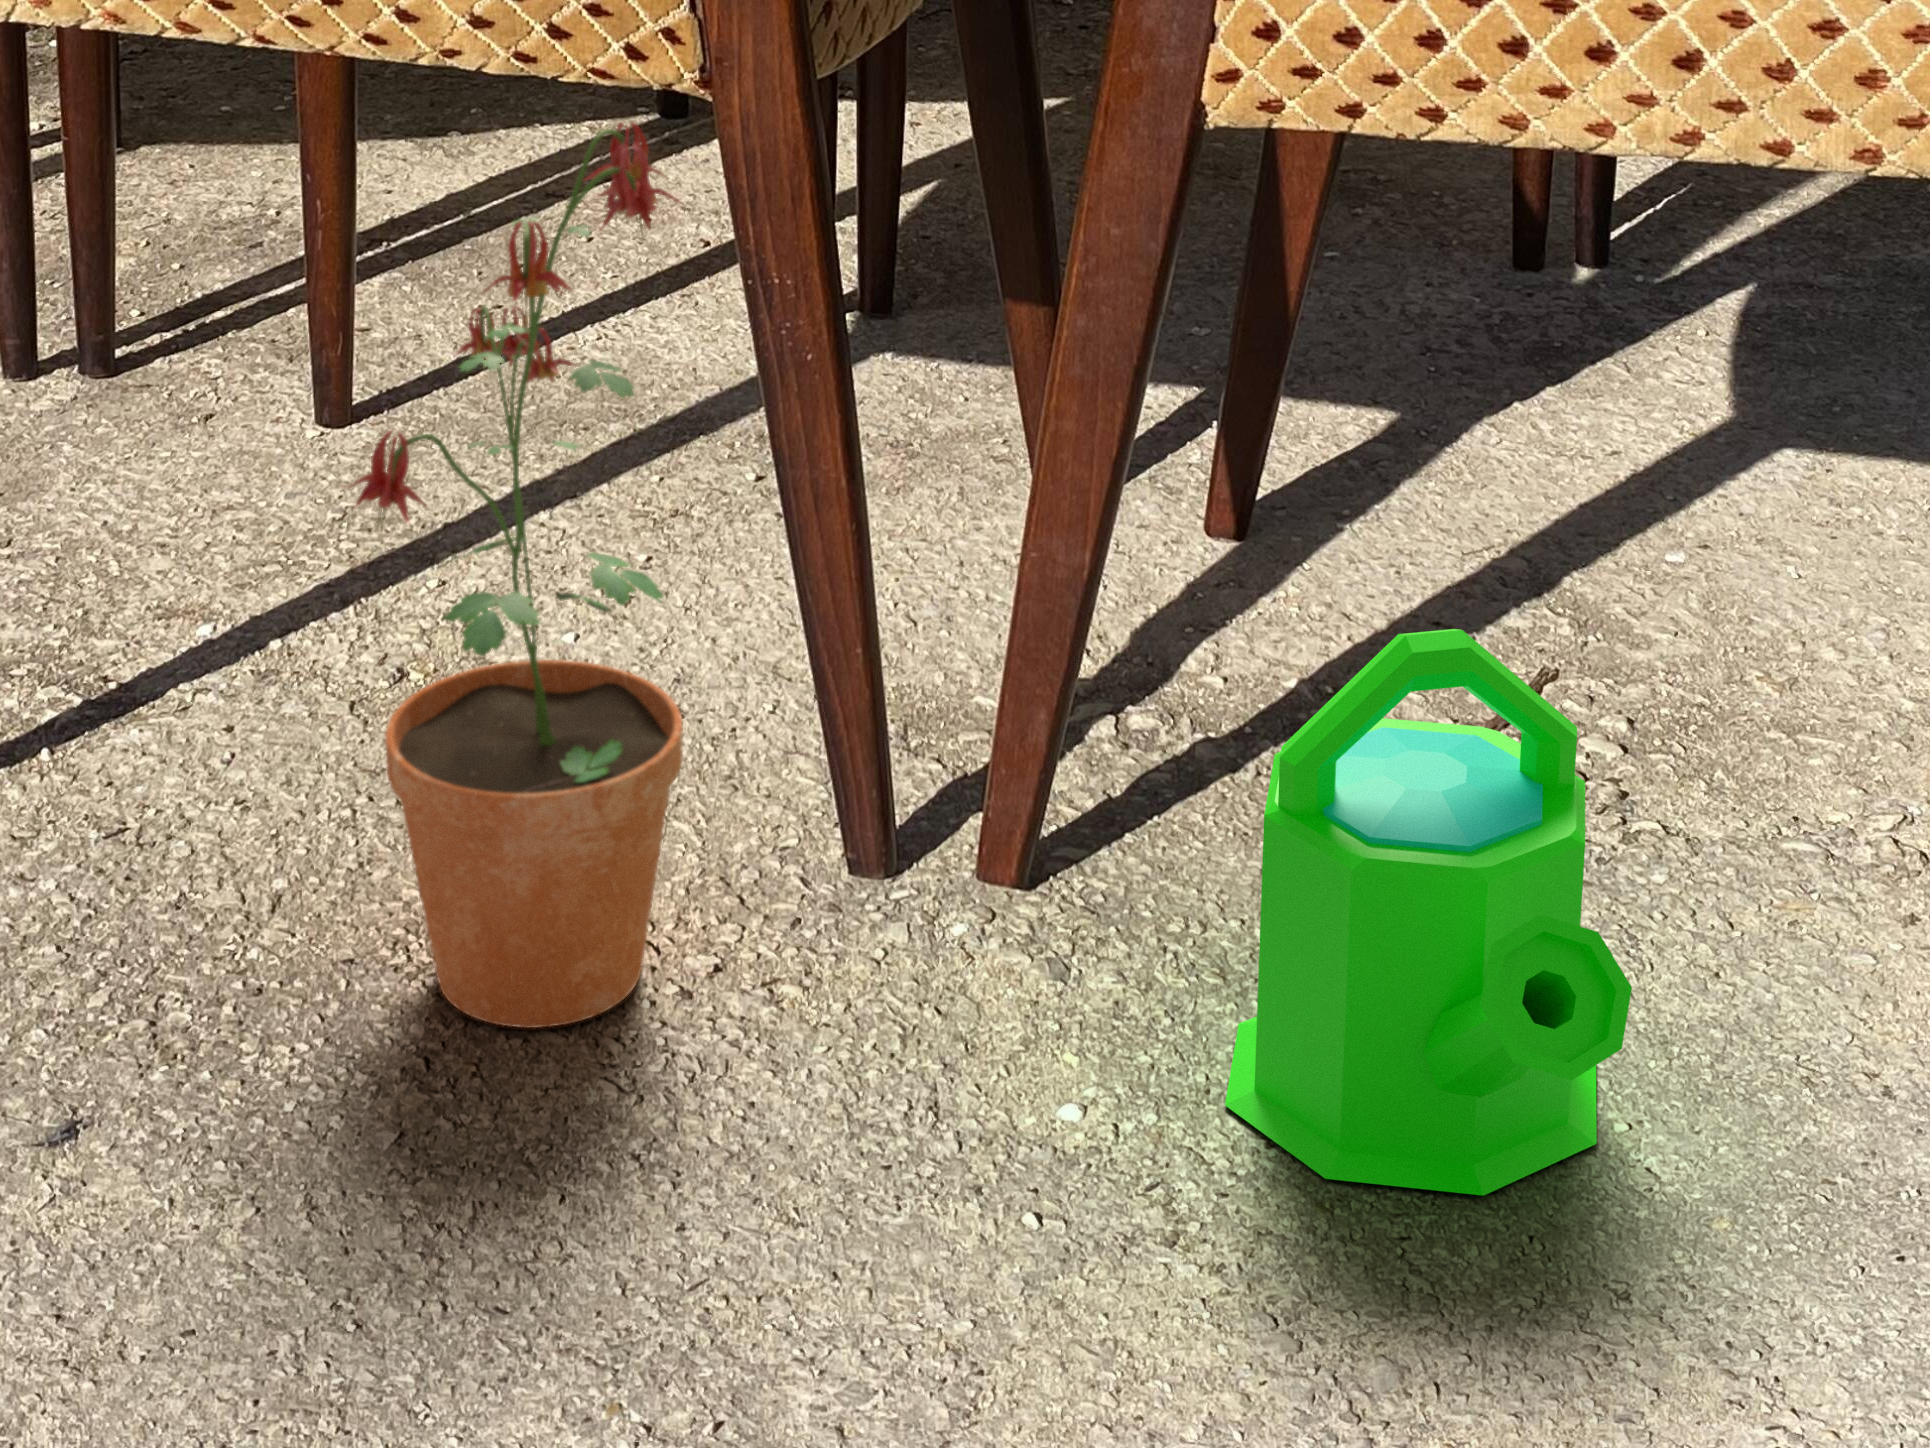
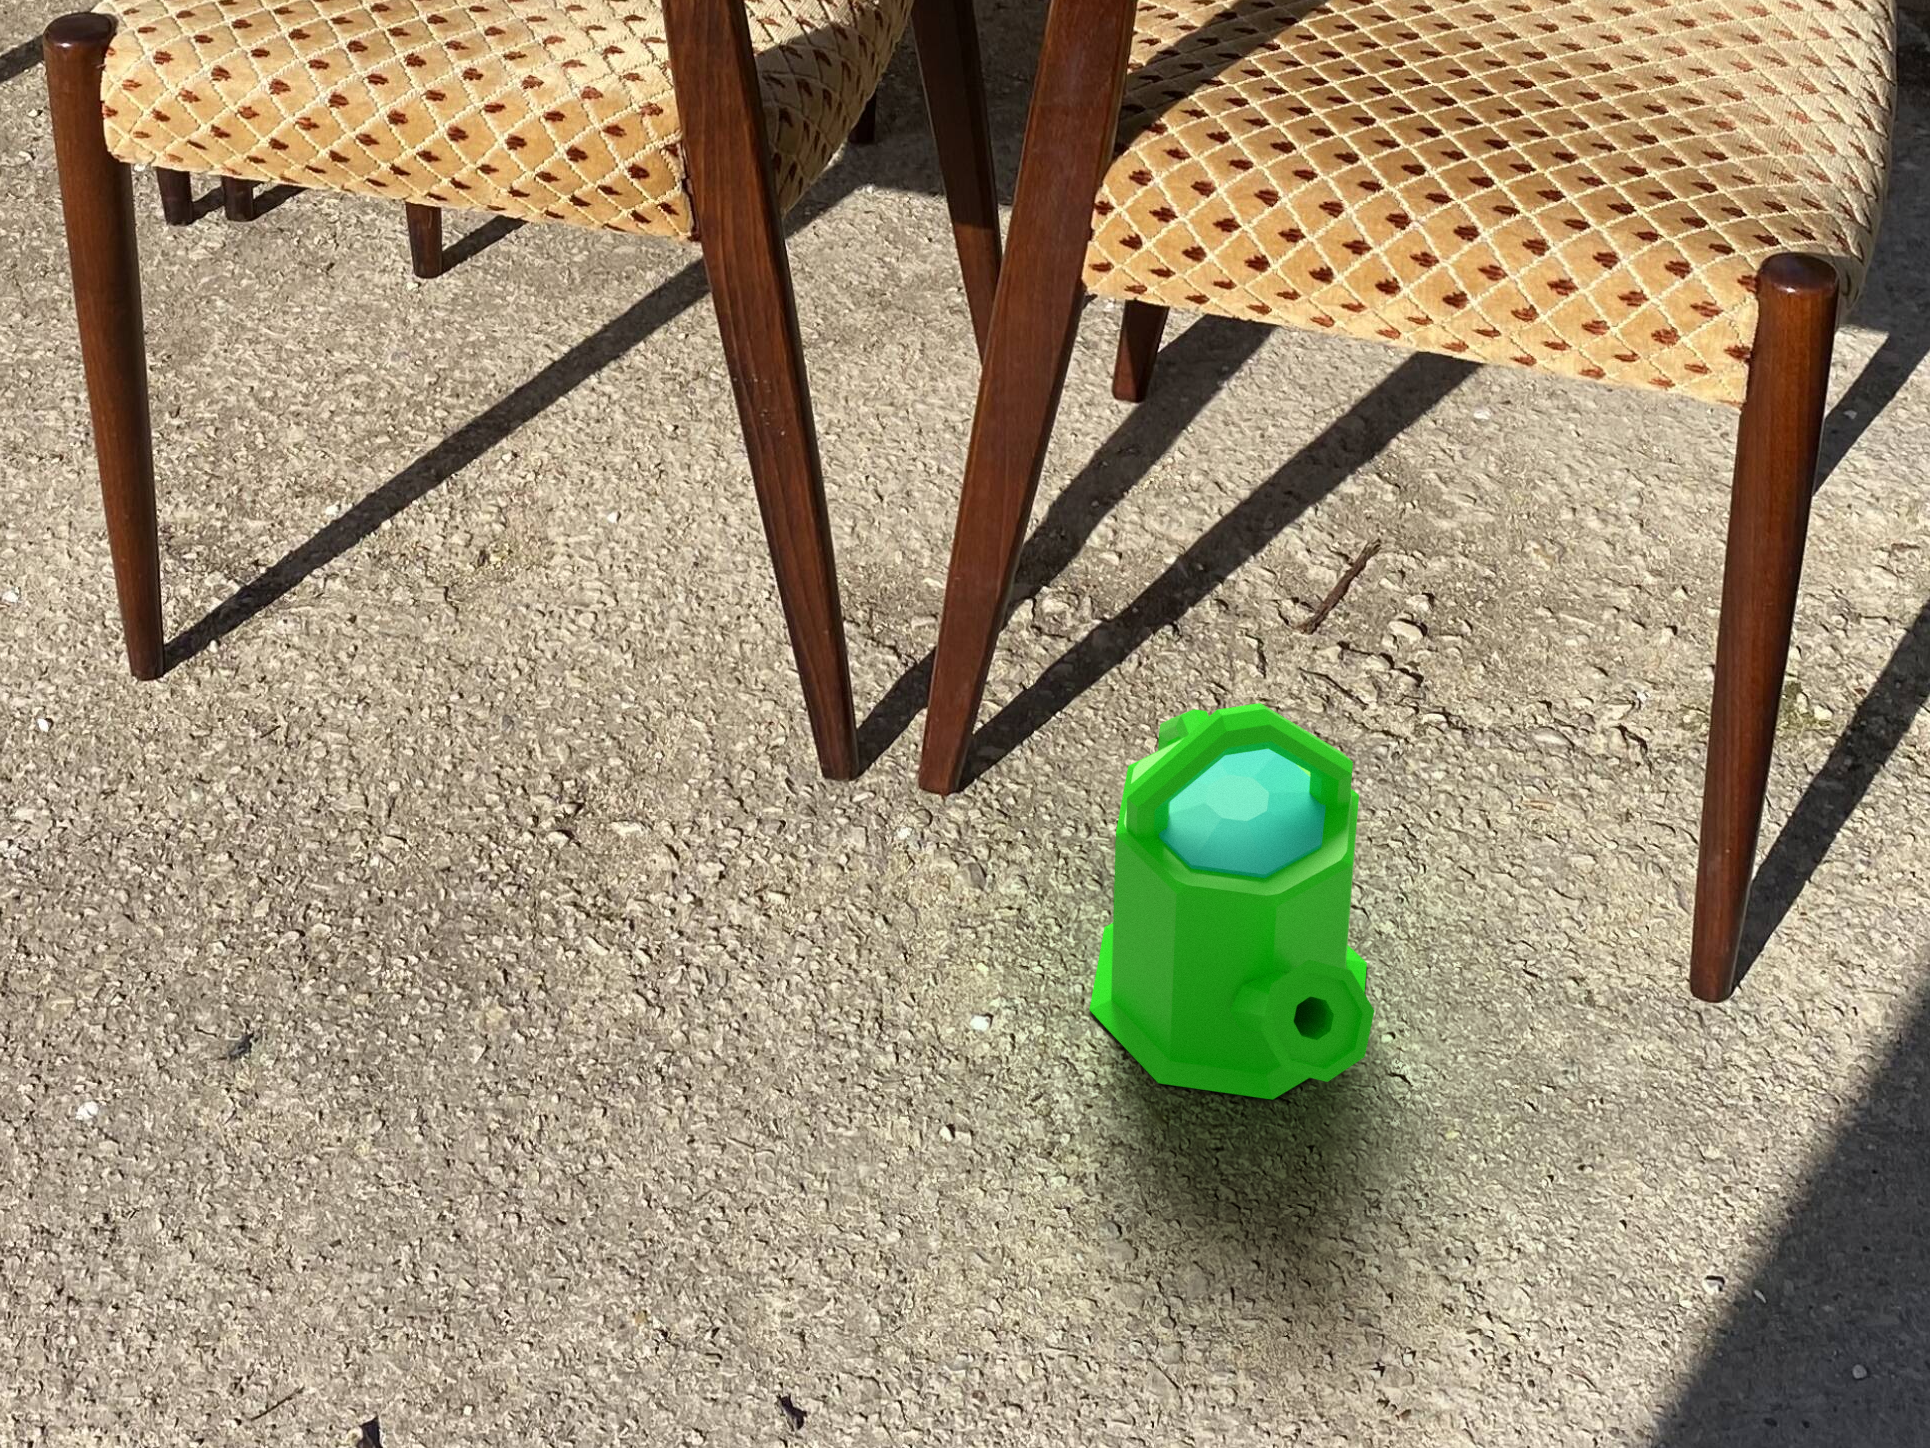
potted plant: present [346,122,683,1028] -> none [420,297,688,935]

